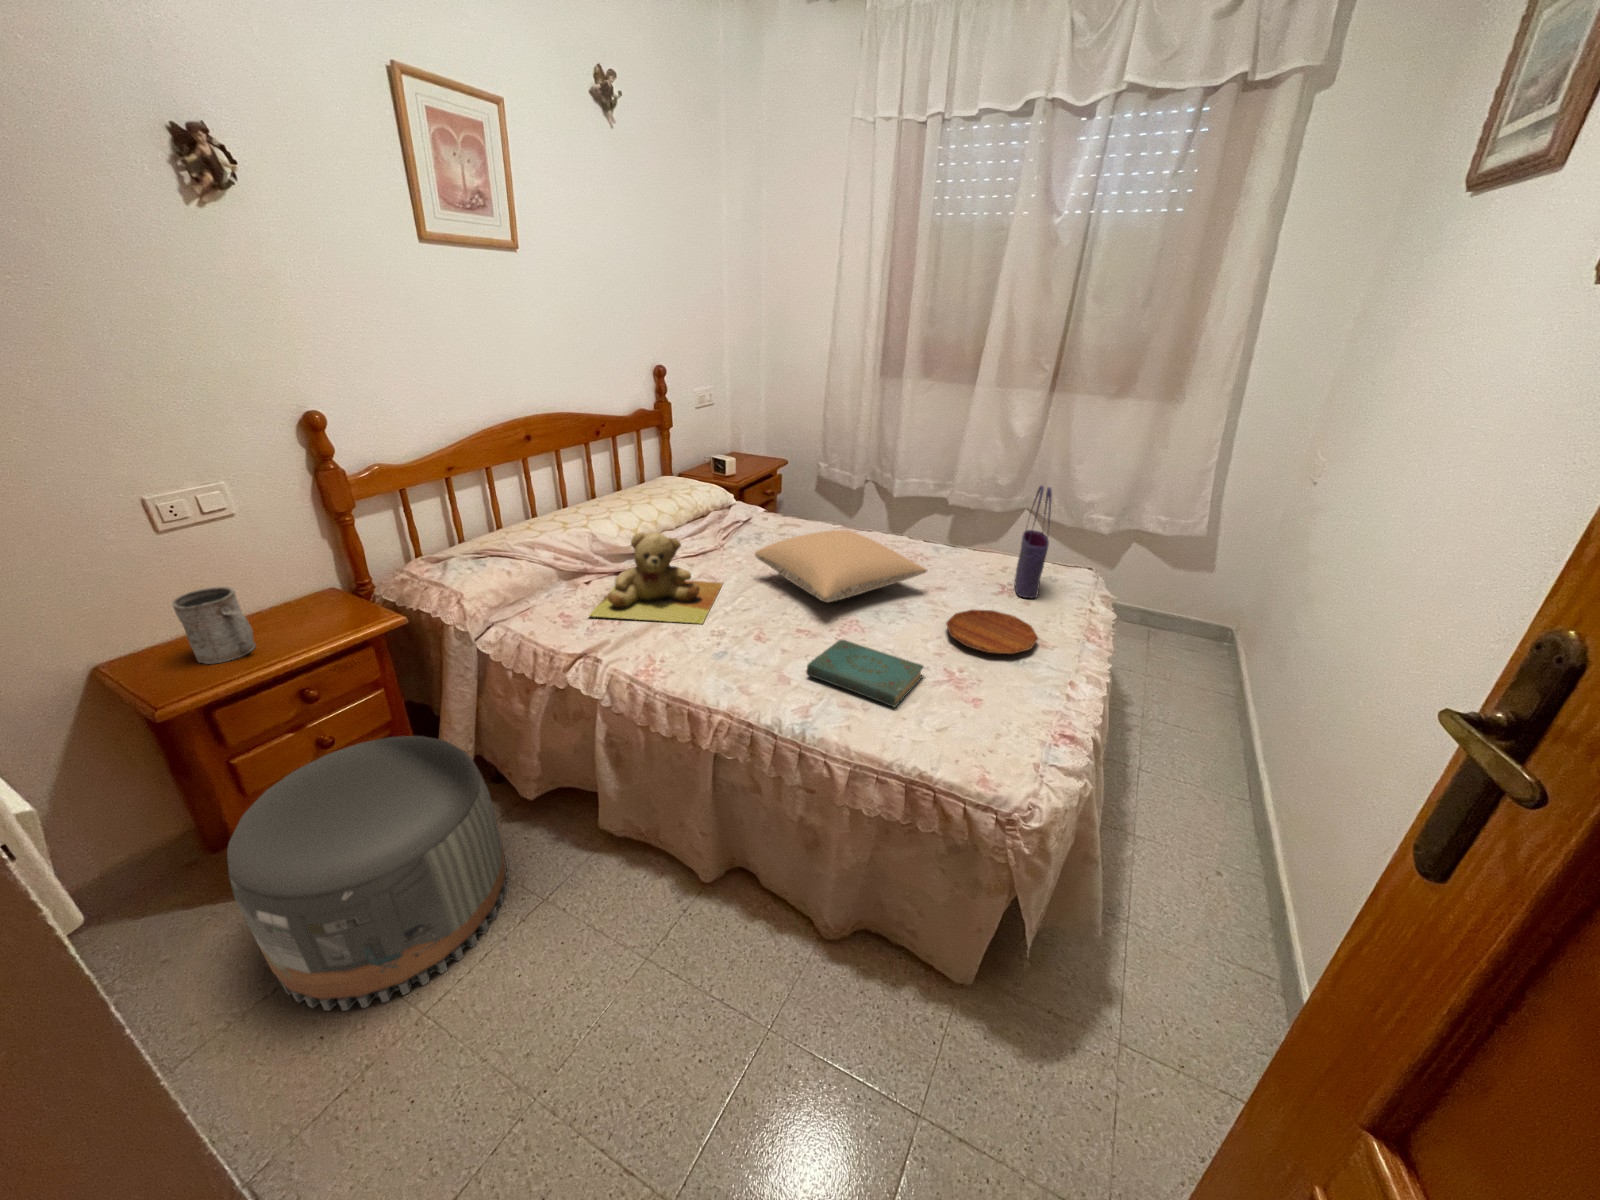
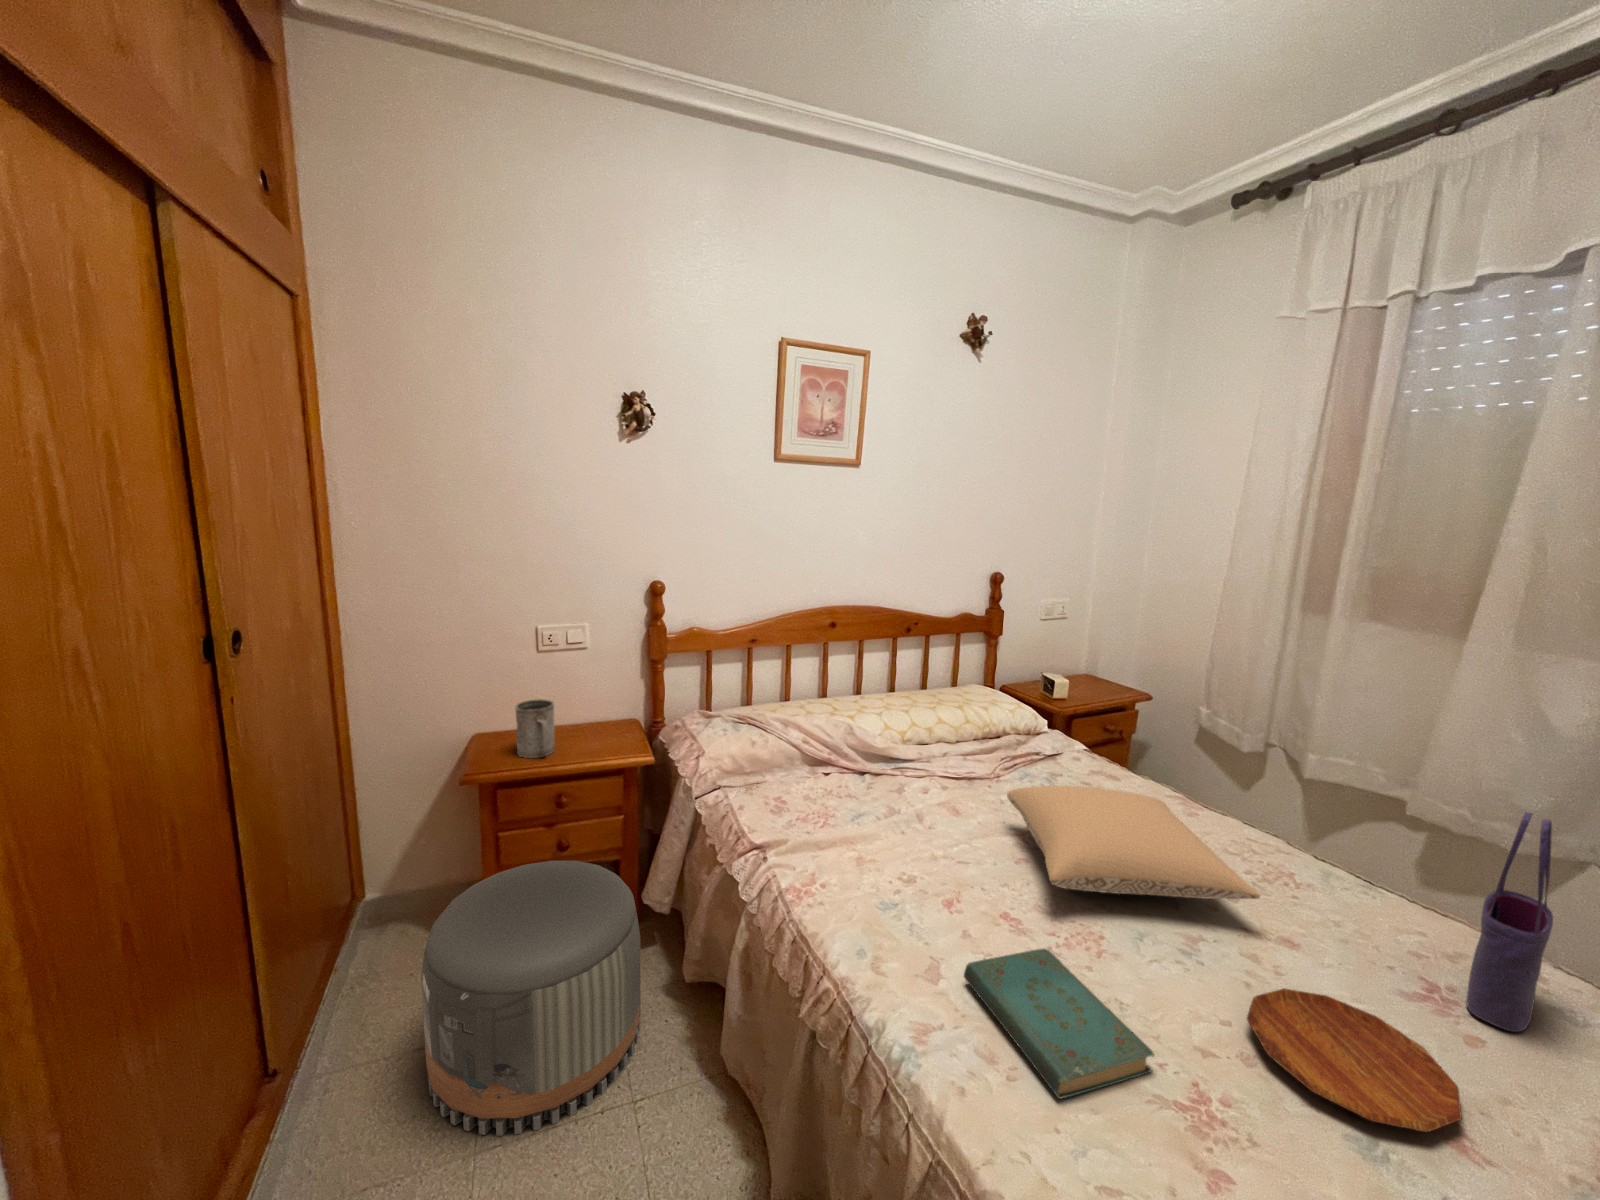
teddy bear: present [589,532,723,624] -> none [796,734,964,858]

